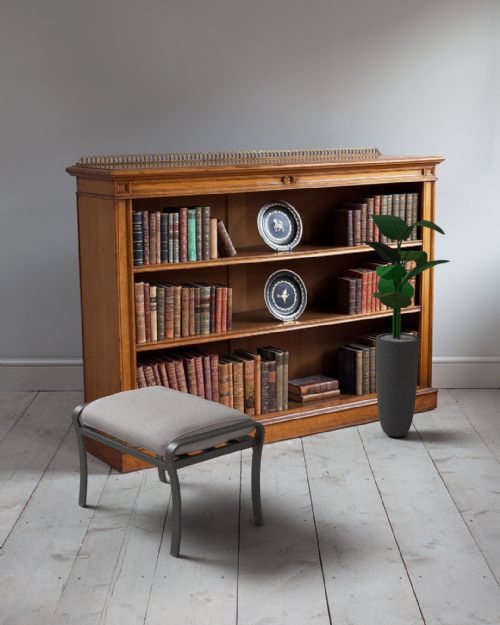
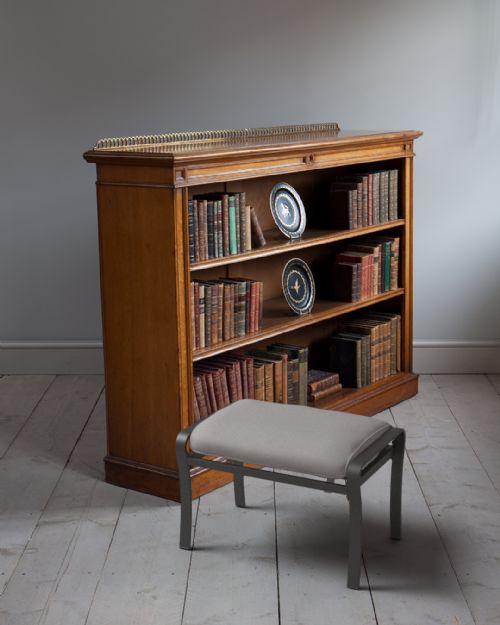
potted plant: present [353,214,450,437] -> none [377,194,474,427]

